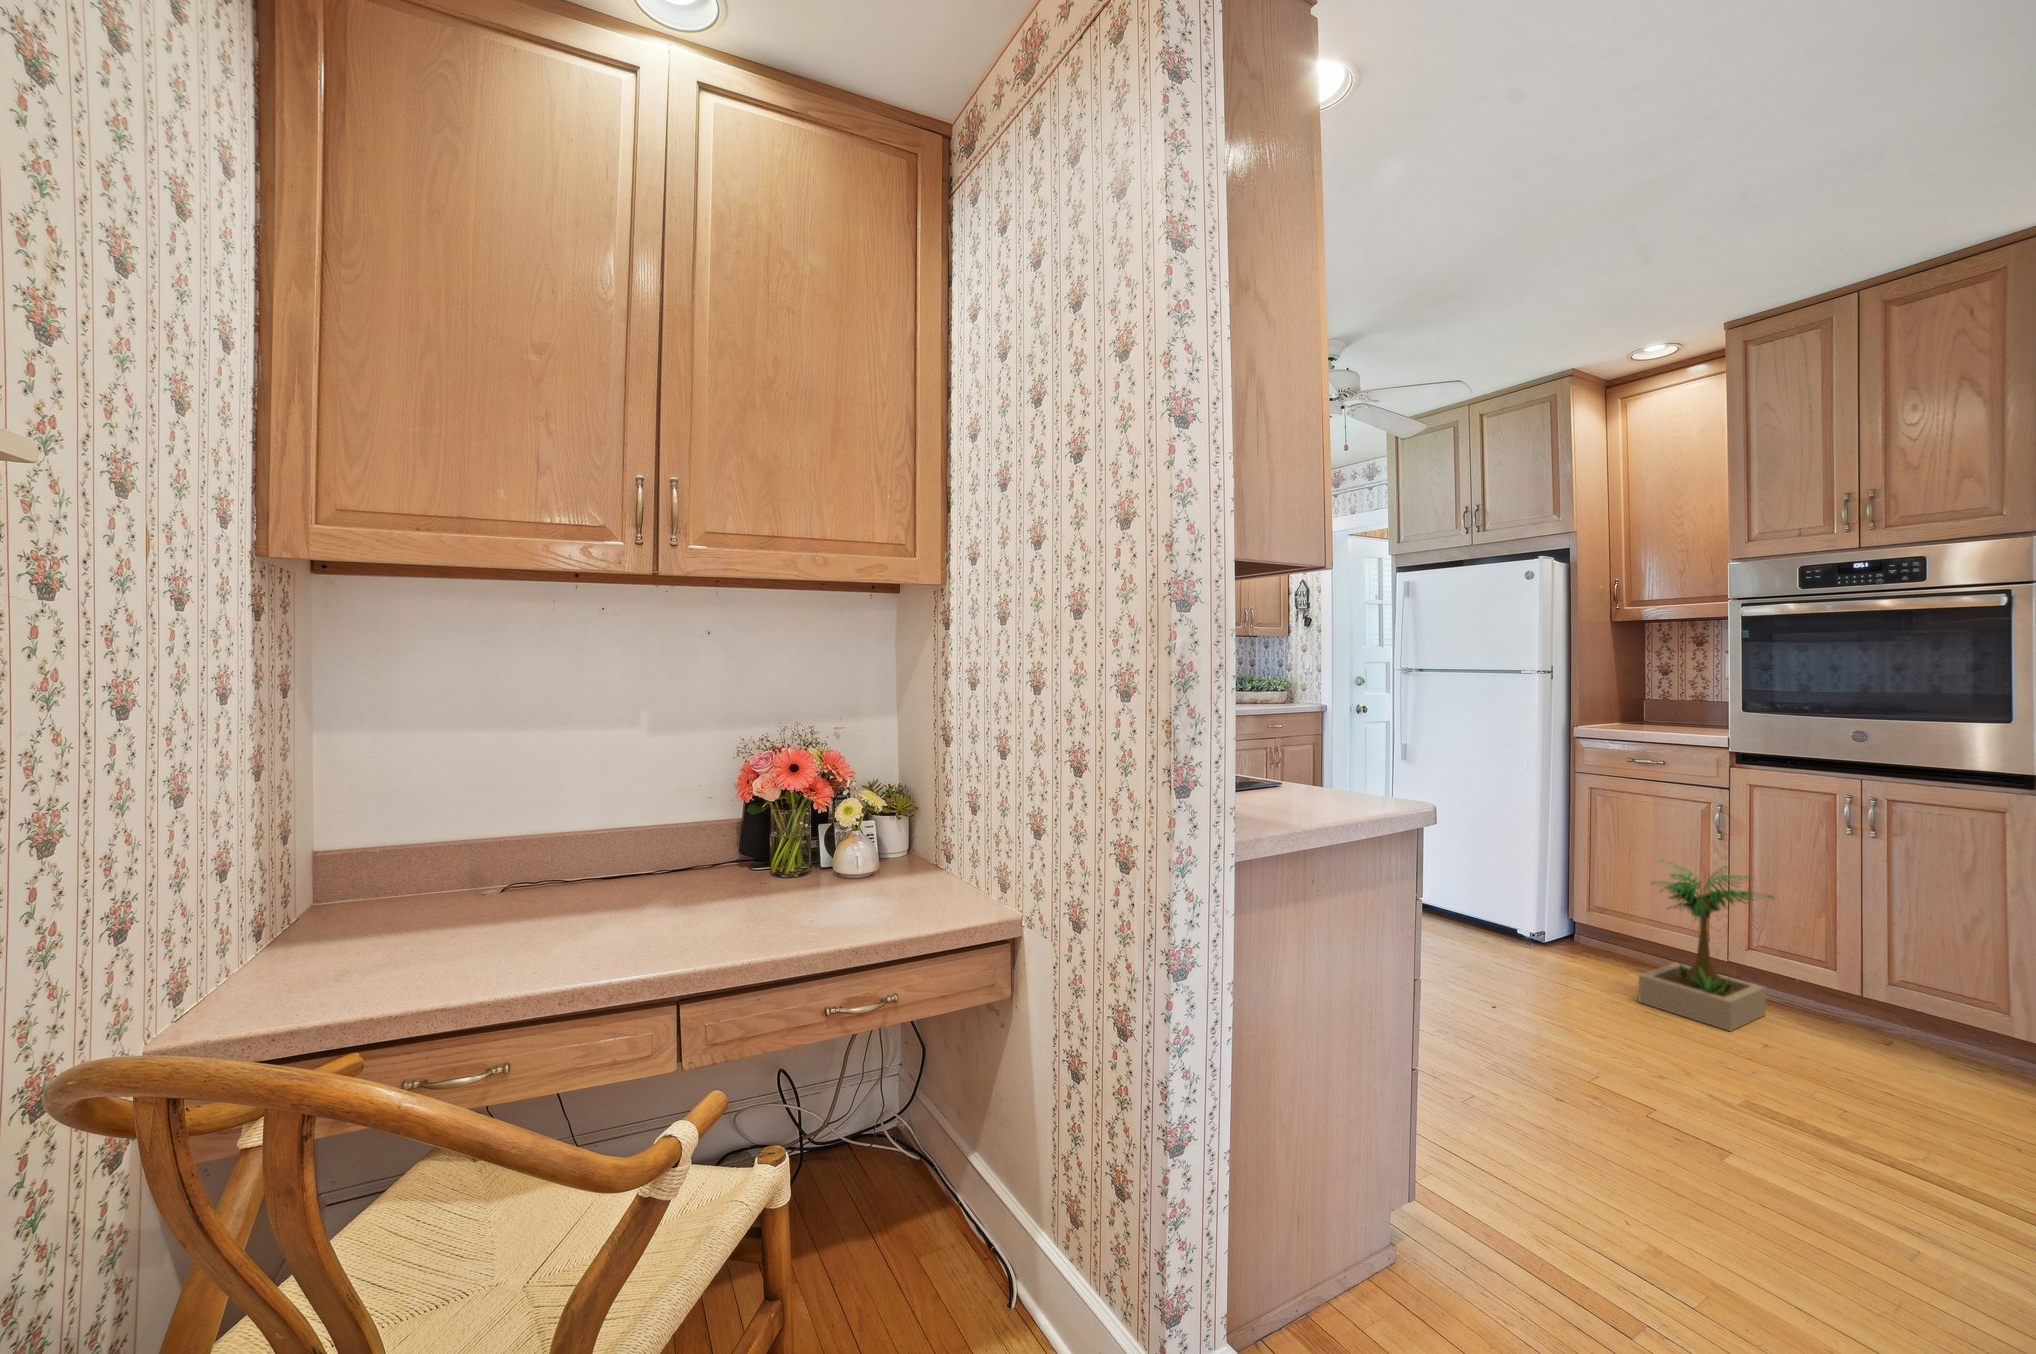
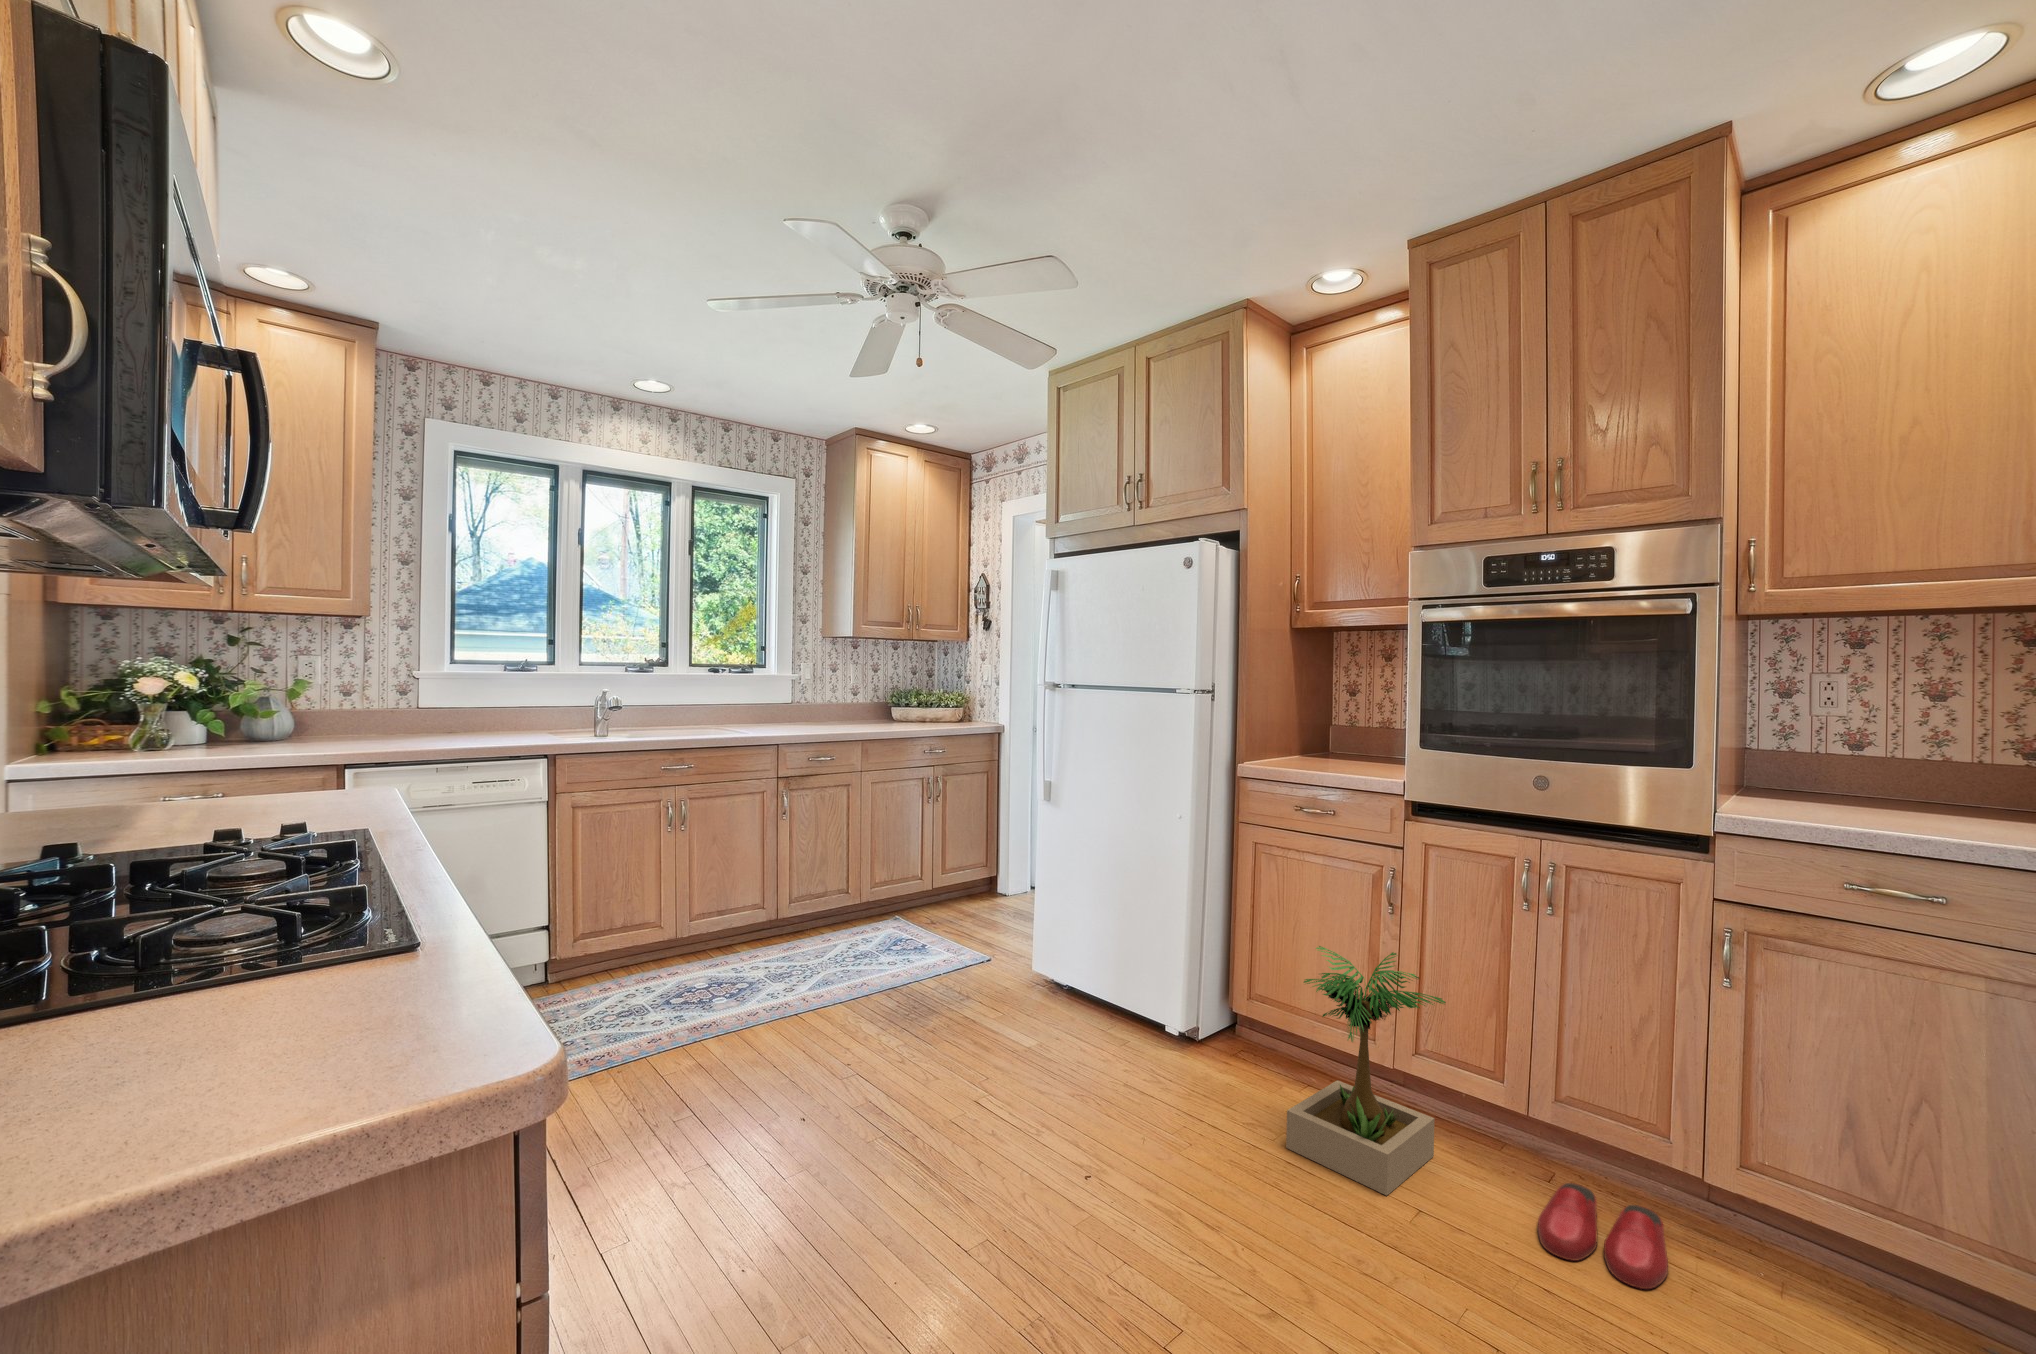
slippers: none [1863,1032,1979,1092] -> present [1538,1183,1668,1289]

